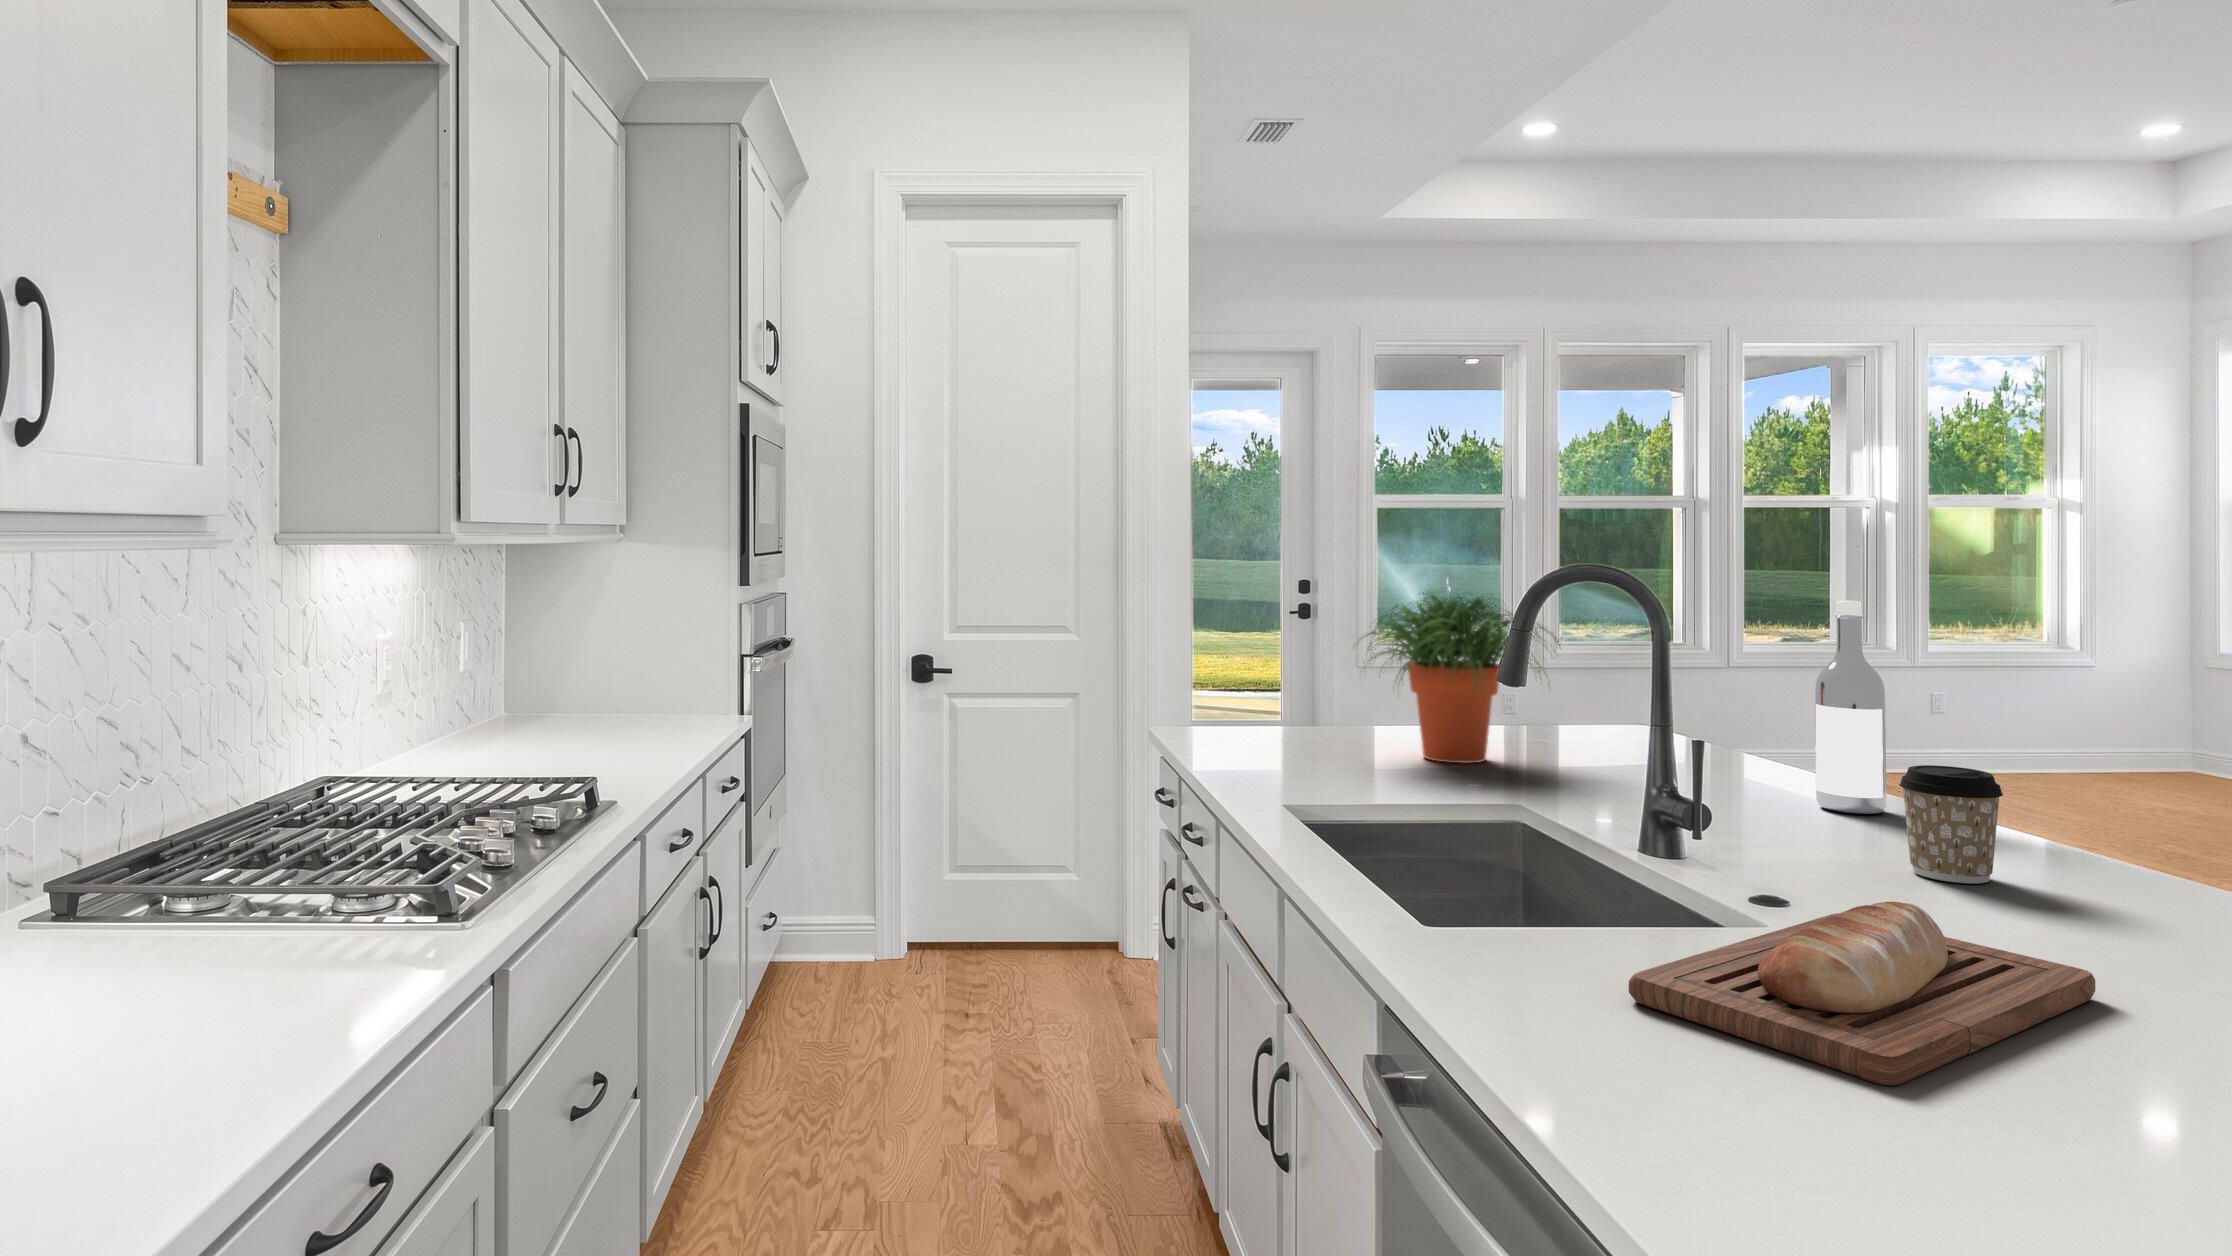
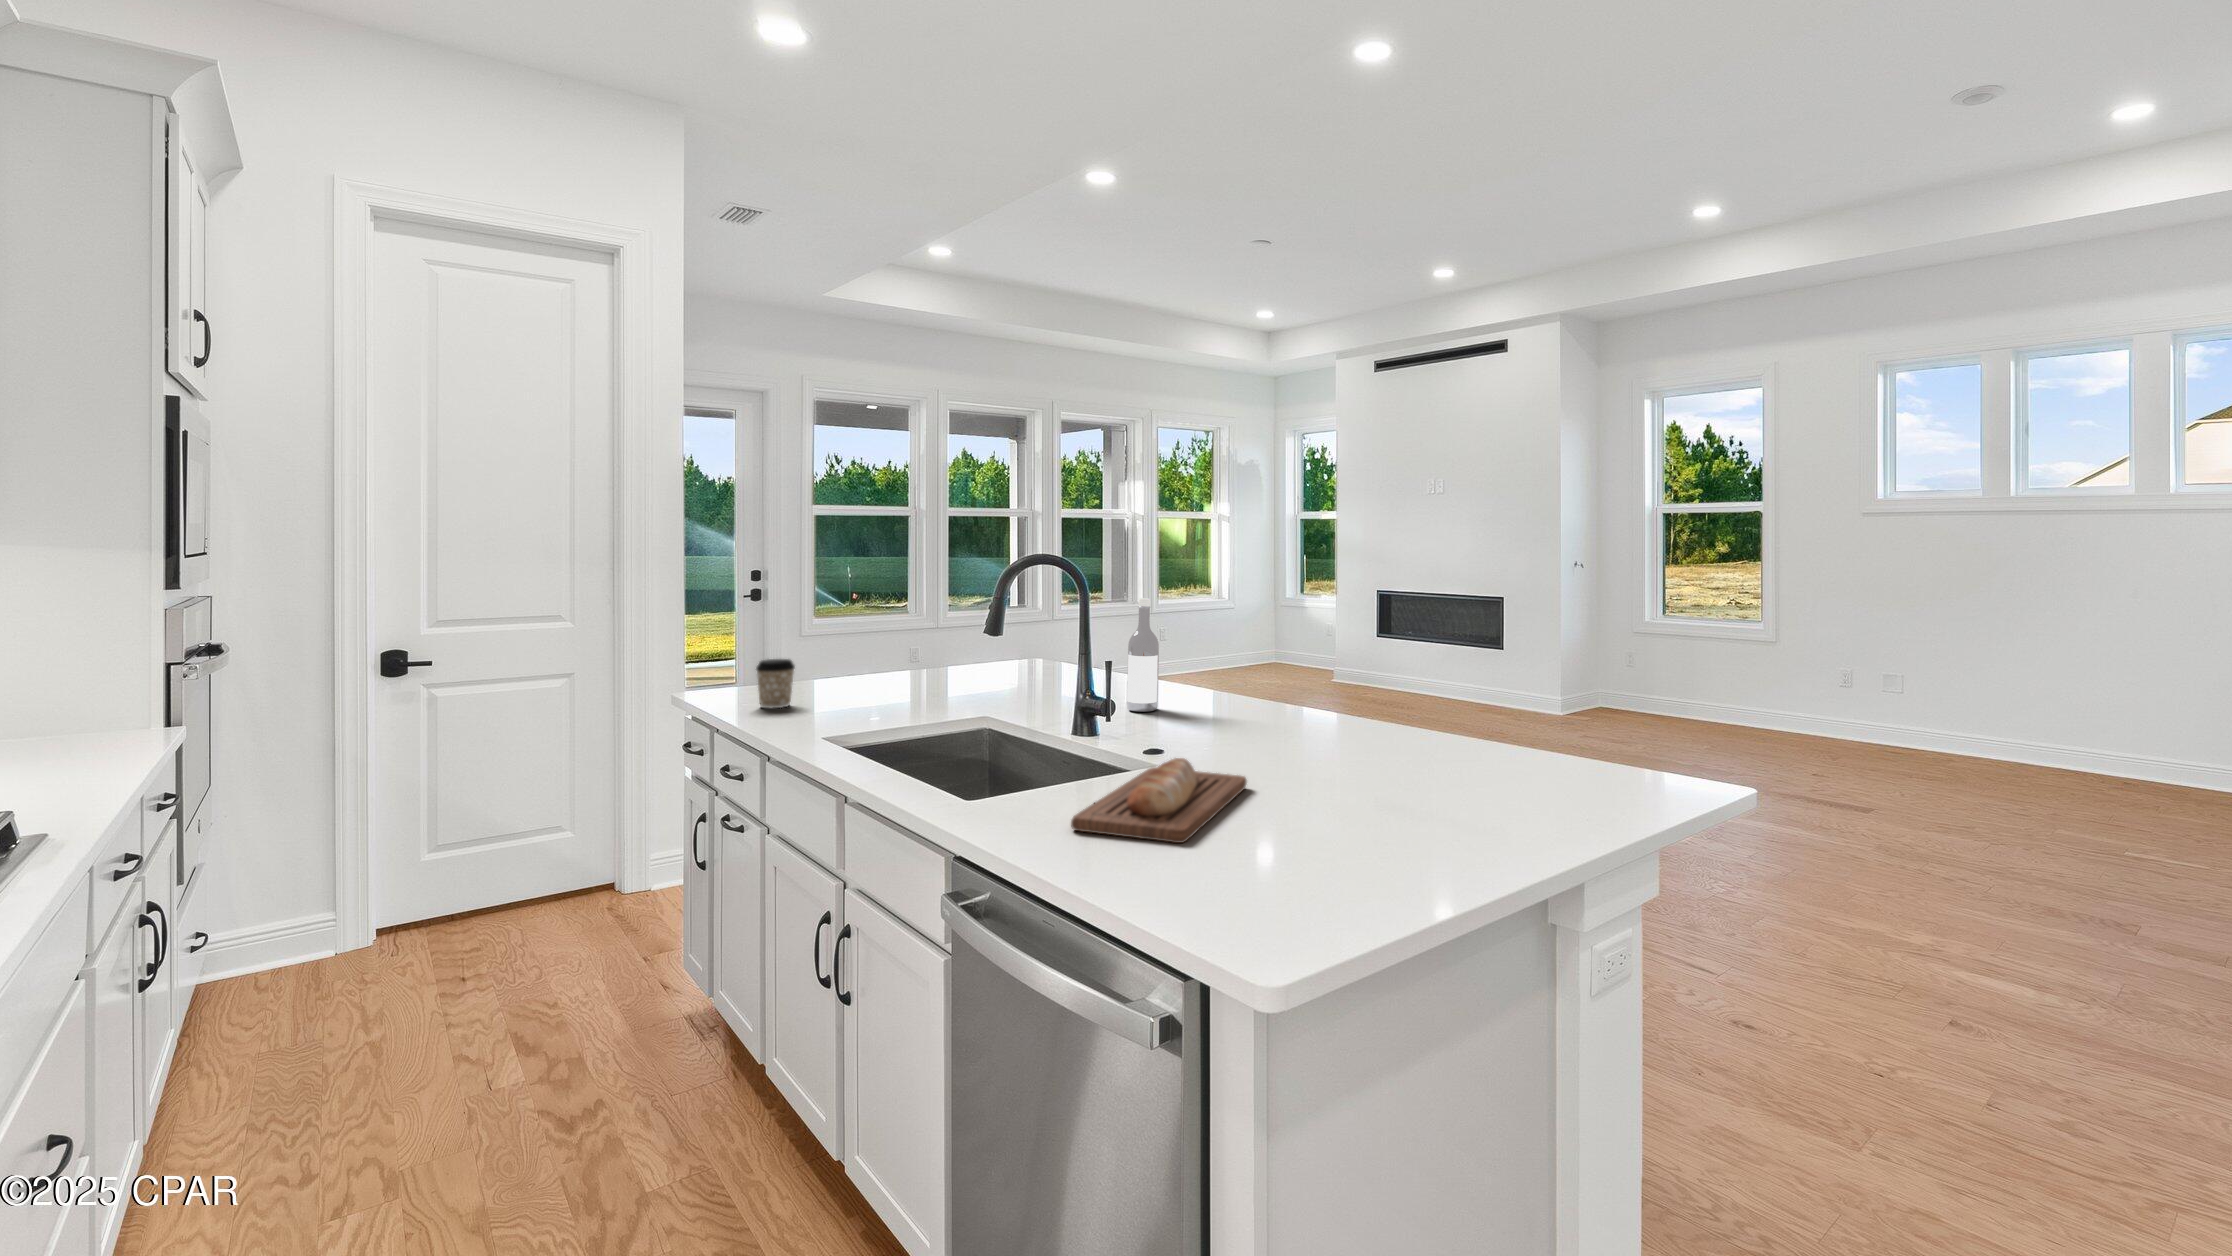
potted plant: present [1354,593,1560,763] -> none [859,594,995,707]
coffee cup: present [1899,765,2003,884] -> present [756,659,795,708]

